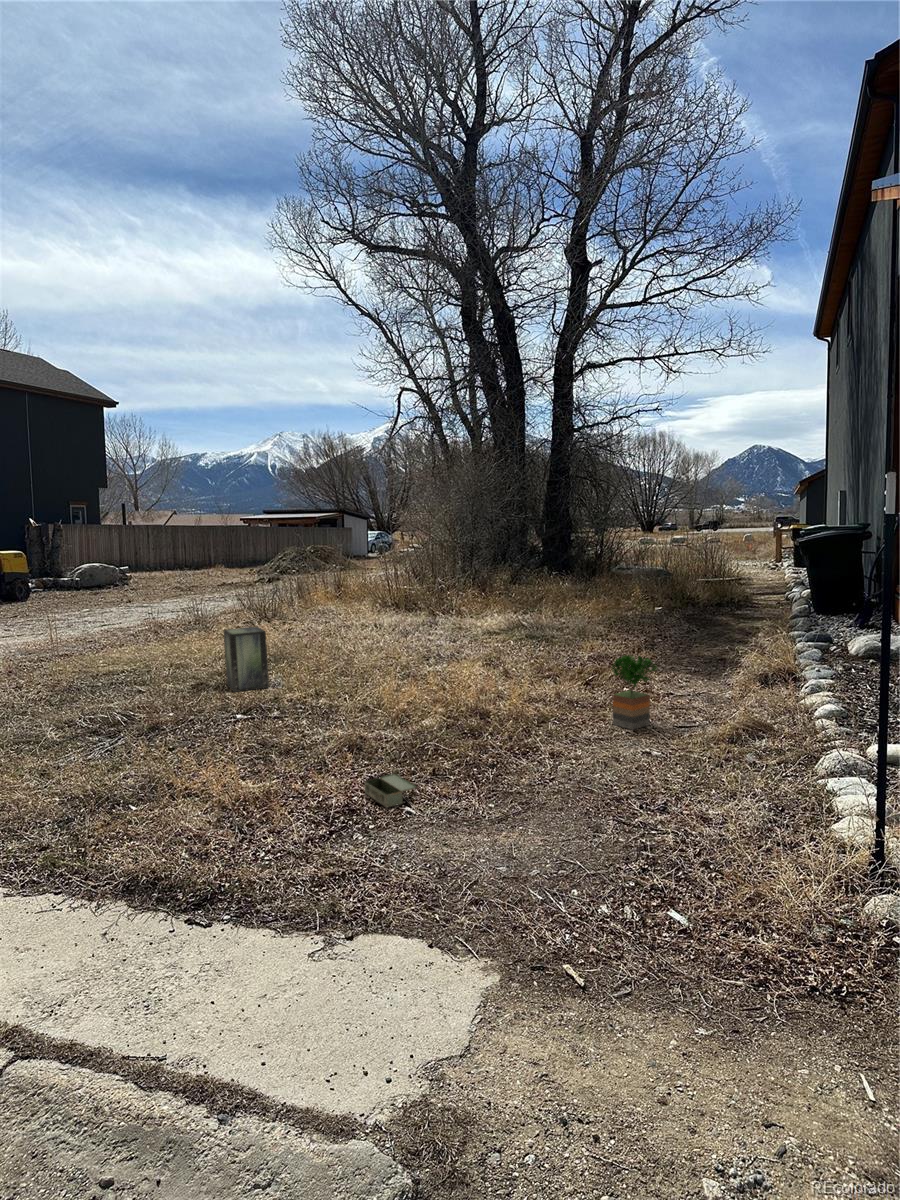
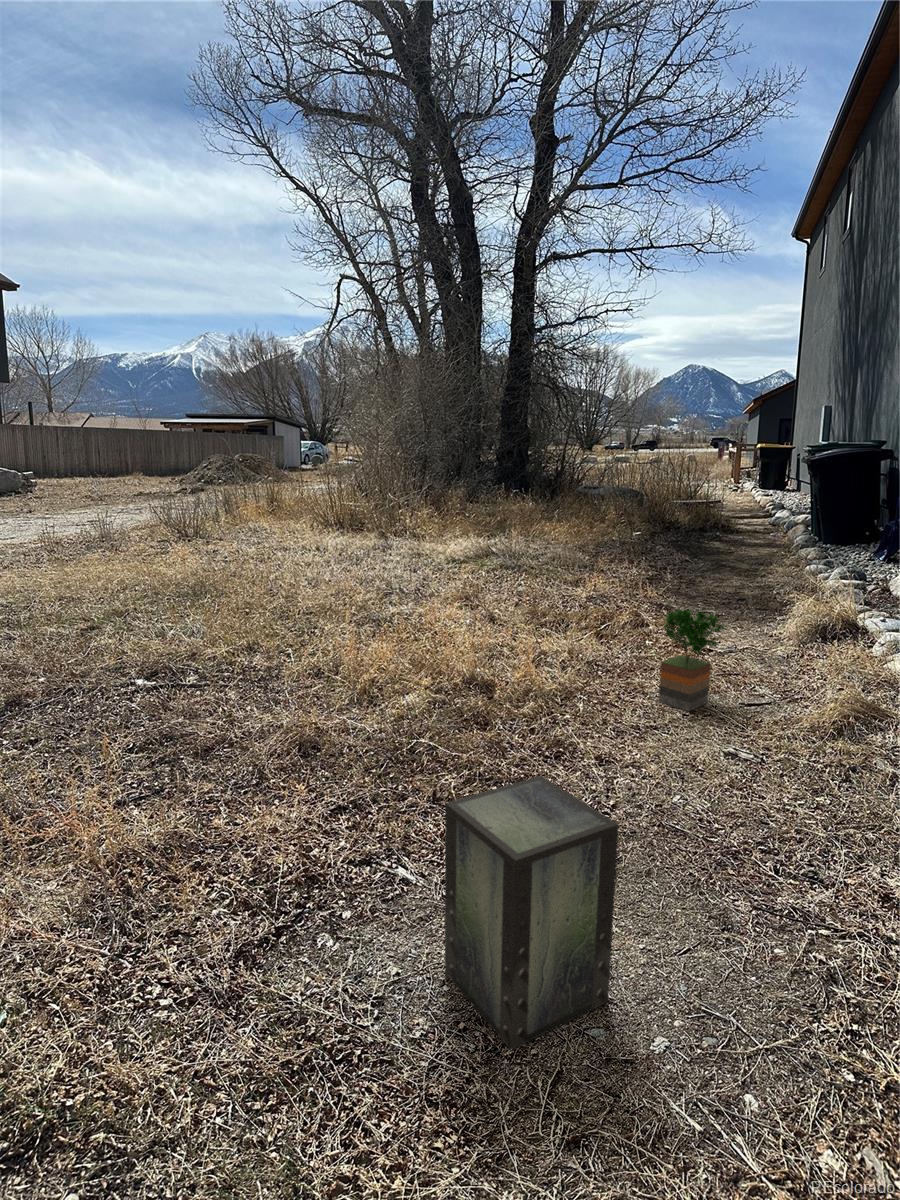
storage box: present [224,627,269,692] -> present [445,776,619,1050]
toolbox: present [365,774,417,808] -> none [331,805,418,874]

